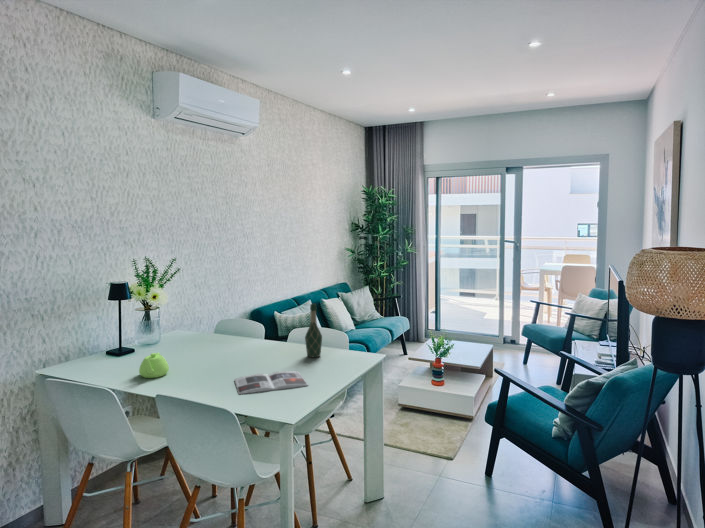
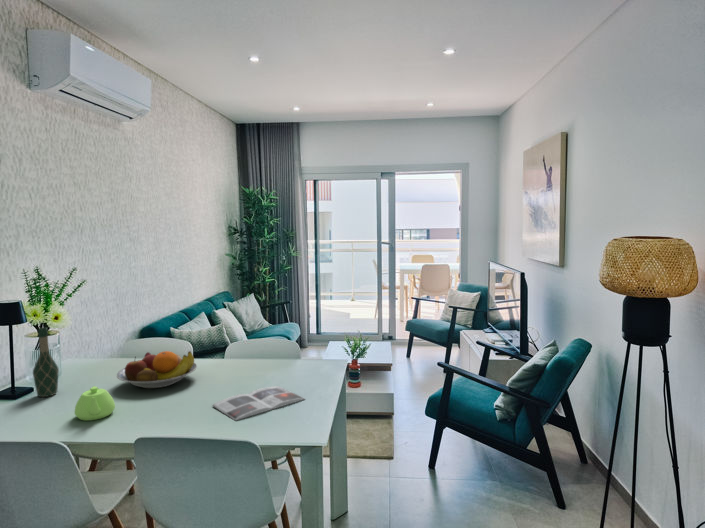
wine bottle: present [305,303,322,357] -> present [33,327,59,397]
fruit bowl: none [185,331,248,360] -> present [117,351,197,388]

